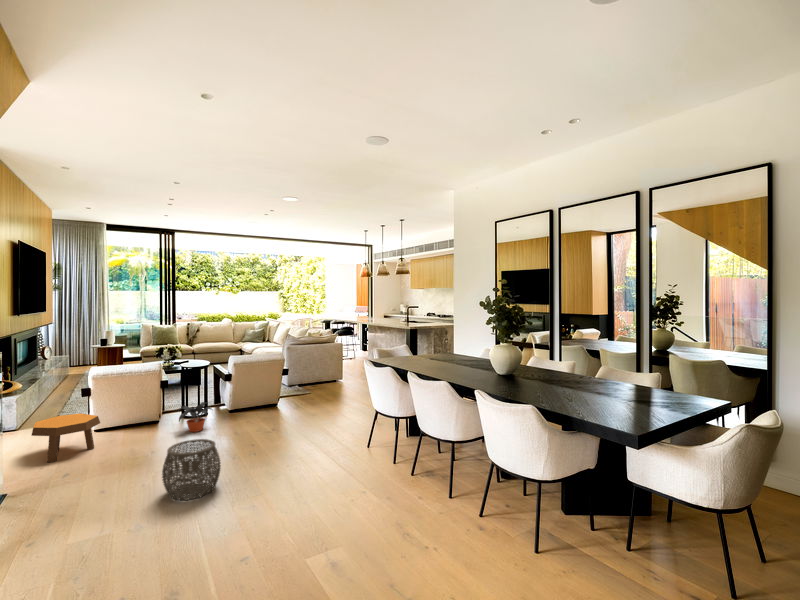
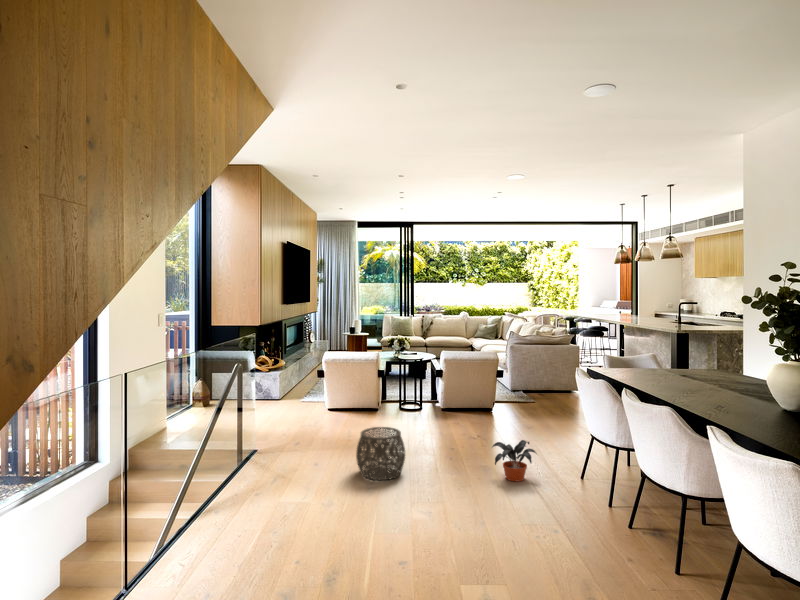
potted plant: present [179,402,212,432] -> present [492,440,536,481]
footstool: present [32,413,100,462] -> none [280,392,328,429]

